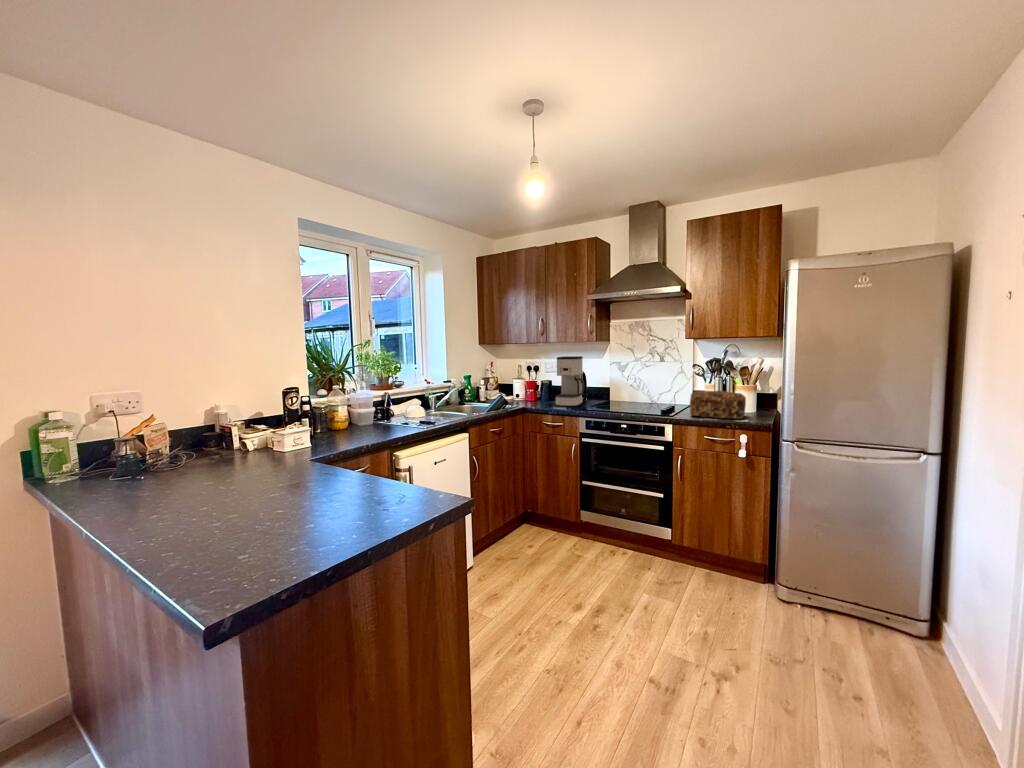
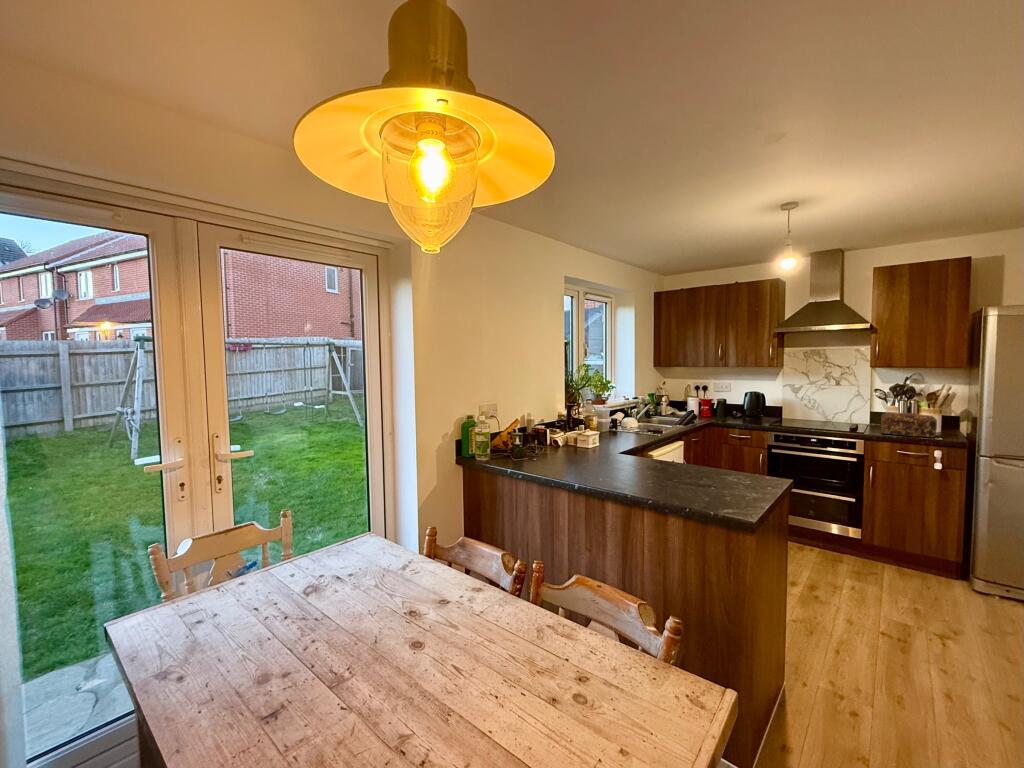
coffee maker: present [555,356,585,406] -> none [737,379,765,423]

